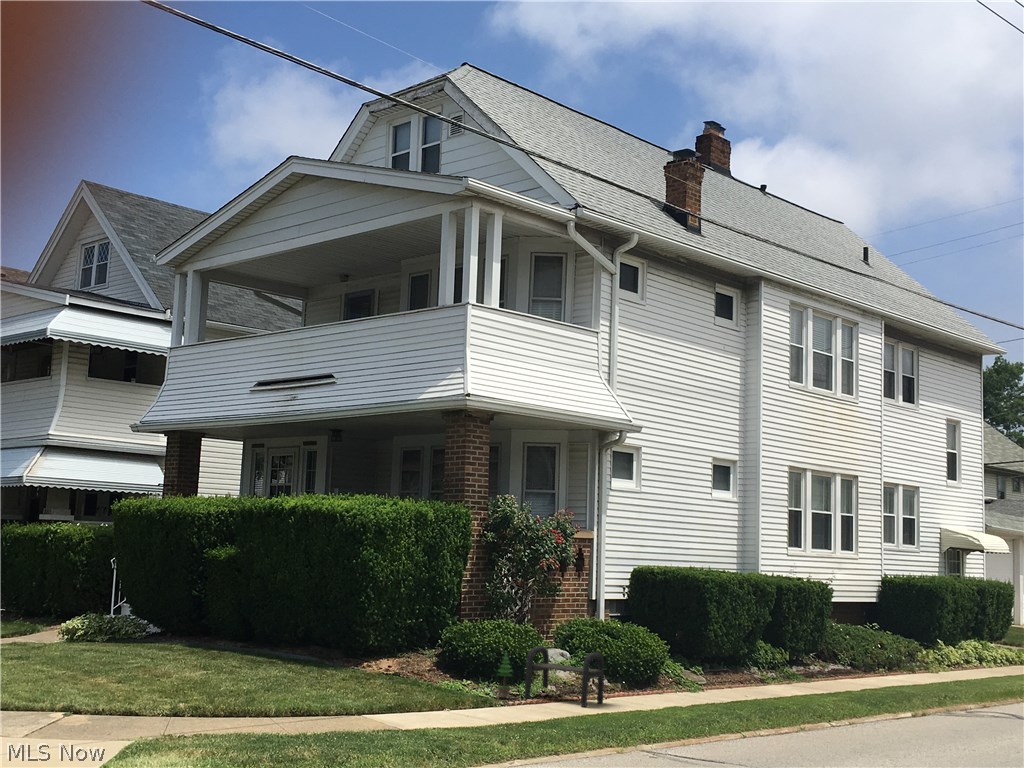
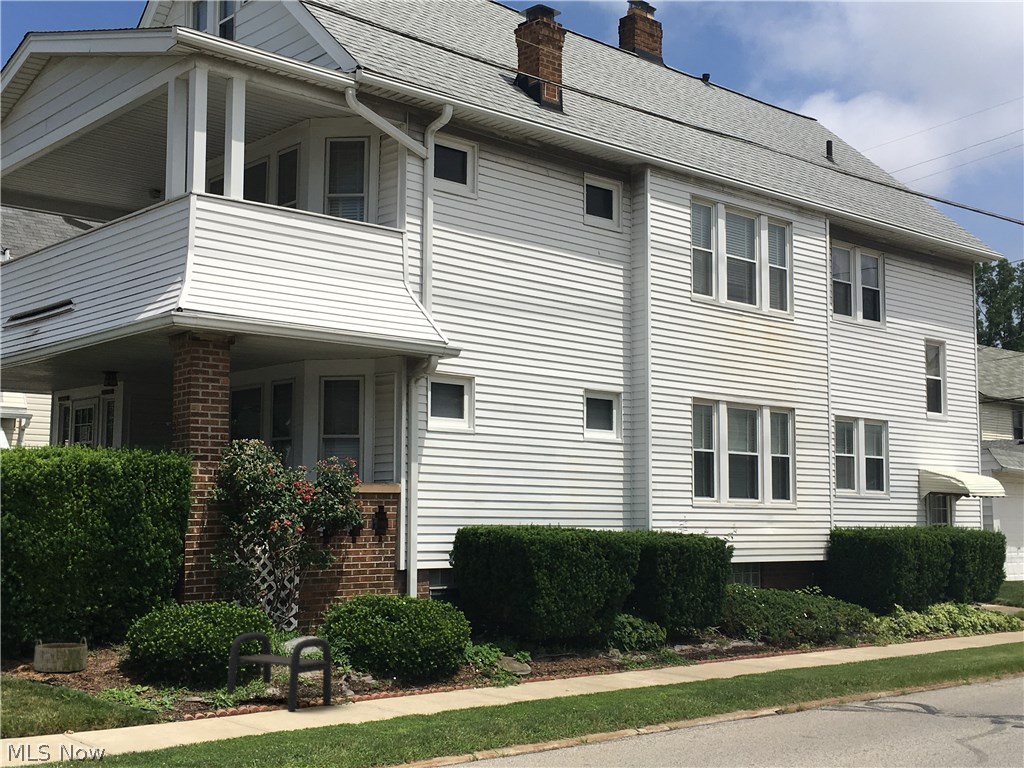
basket: none [375,645,414,671] -> present [34,637,87,672]
potted tree: present [498,653,512,698] -> none [185,640,208,703]

